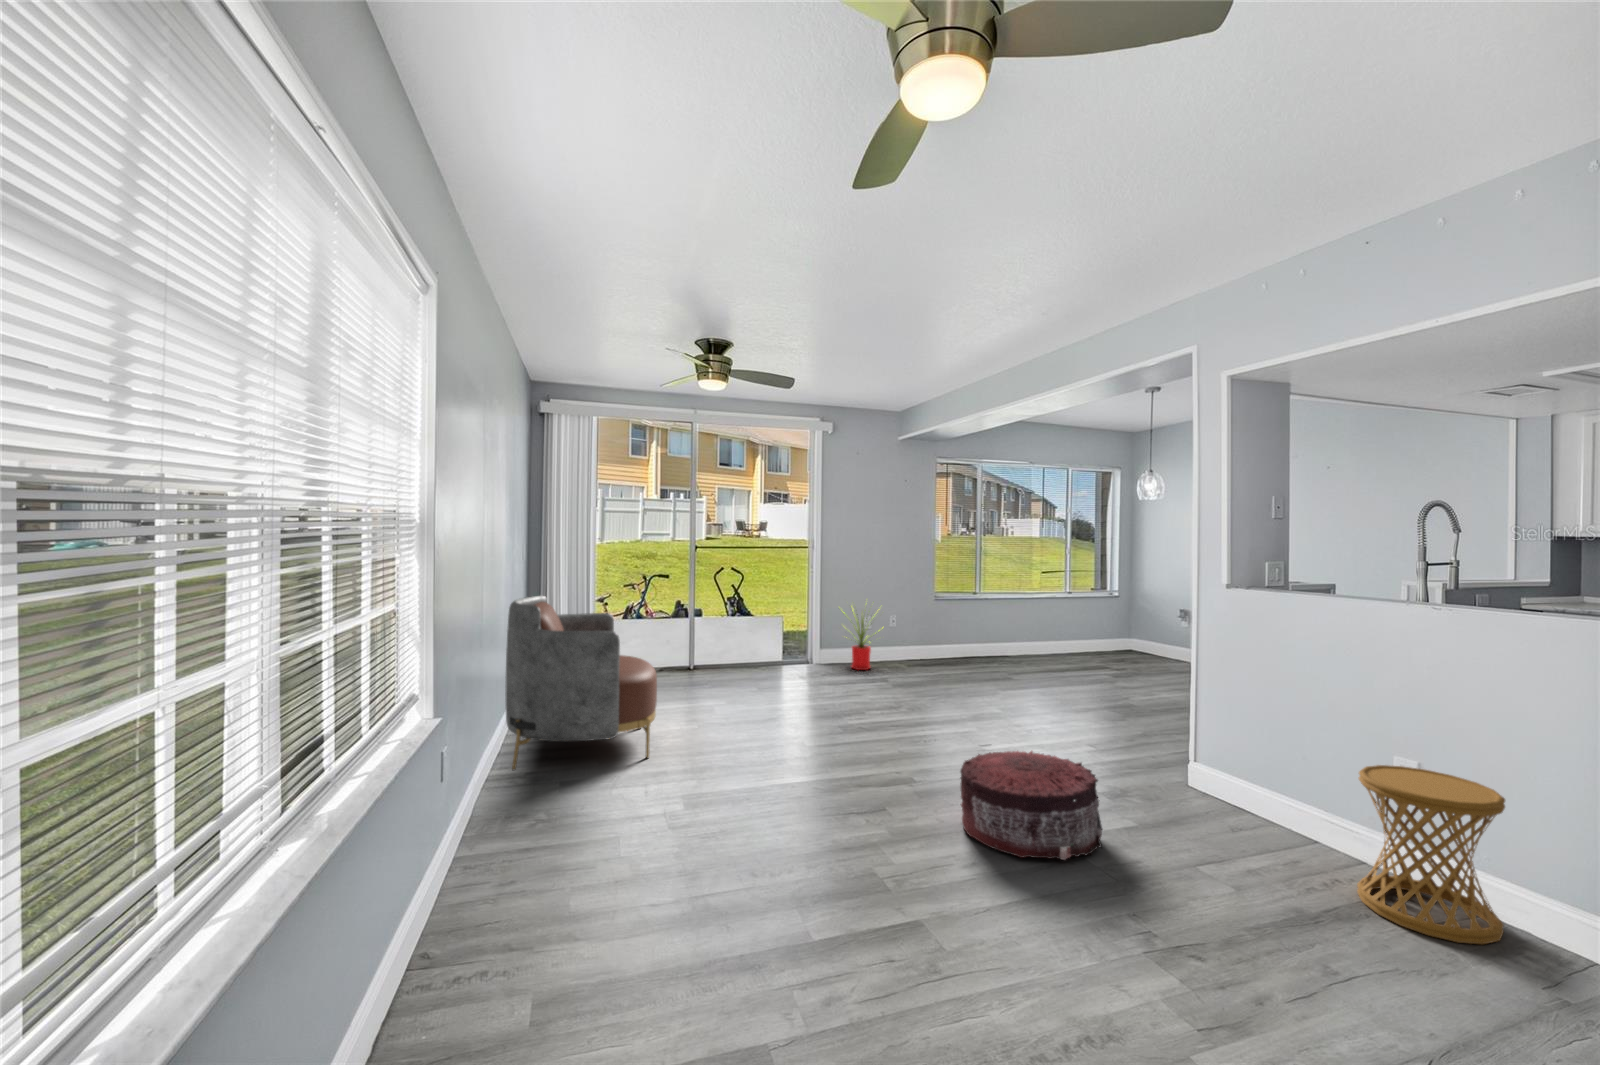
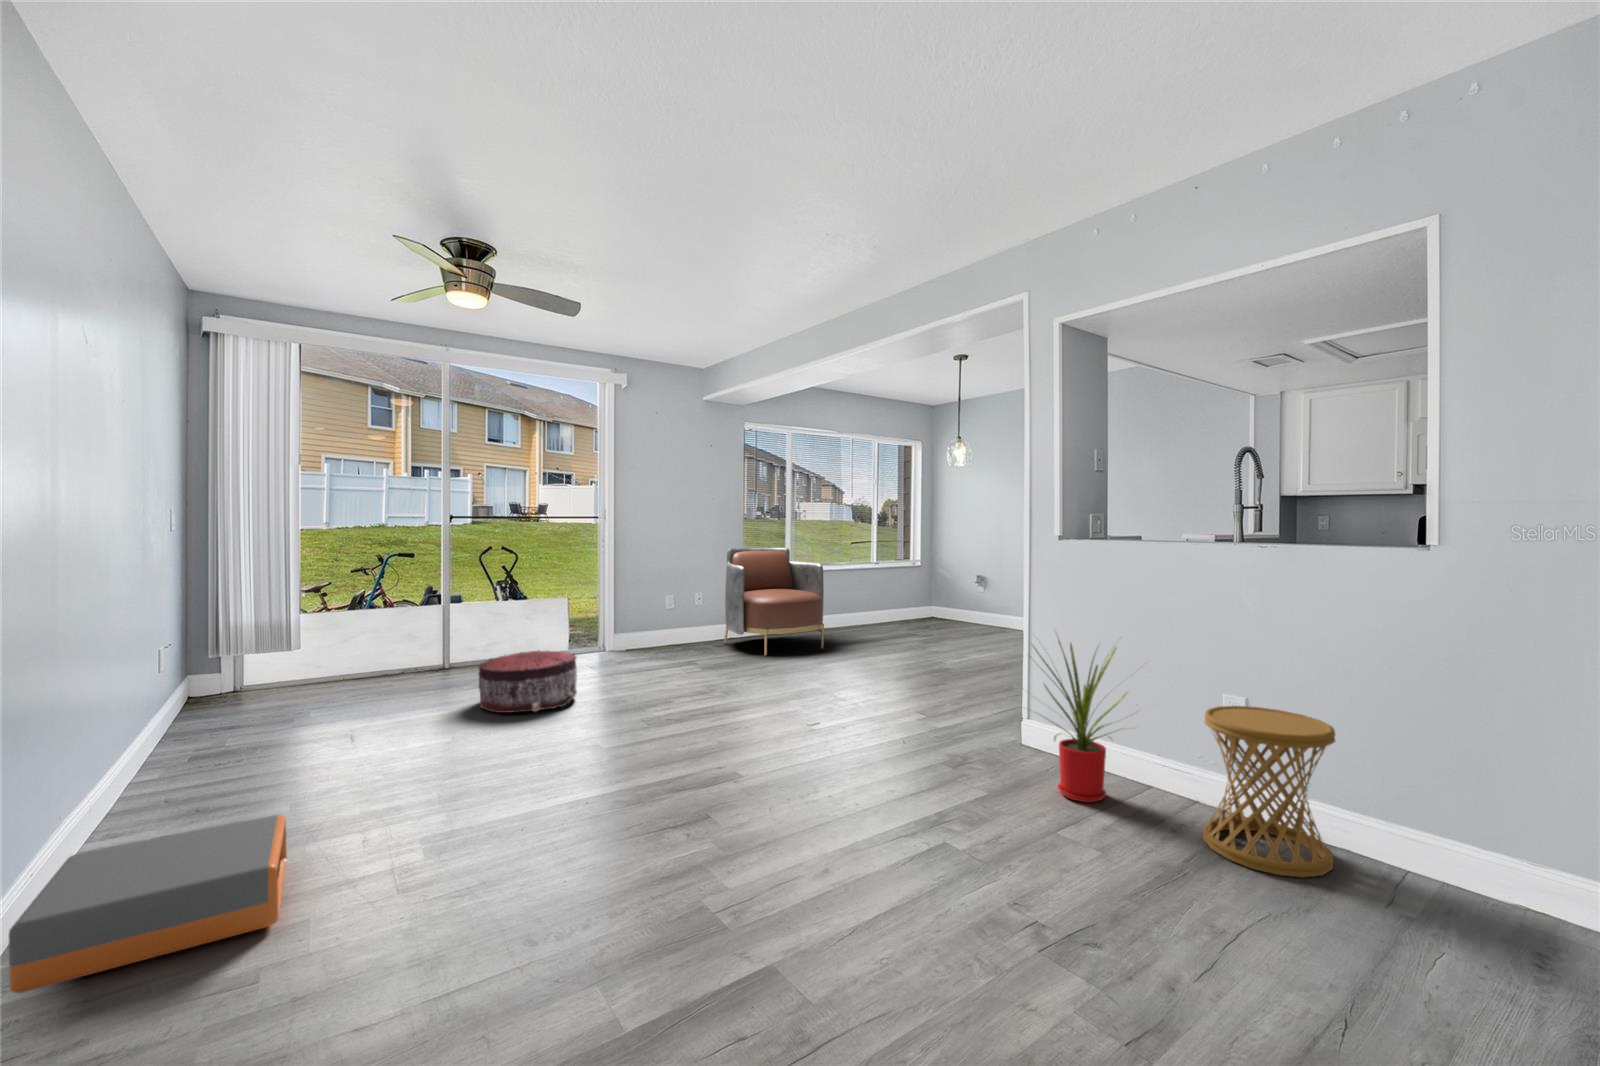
armchair: present [505,595,657,770] -> present [724,548,824,656]
house plant: present [844,606,883,670] -> present [1035,640,1132,802]
pouf: present [960,751,1102,860] -> present [478,650,577,713]
storage box: none [466,765,597,852] -> present [9,815,287,993]

